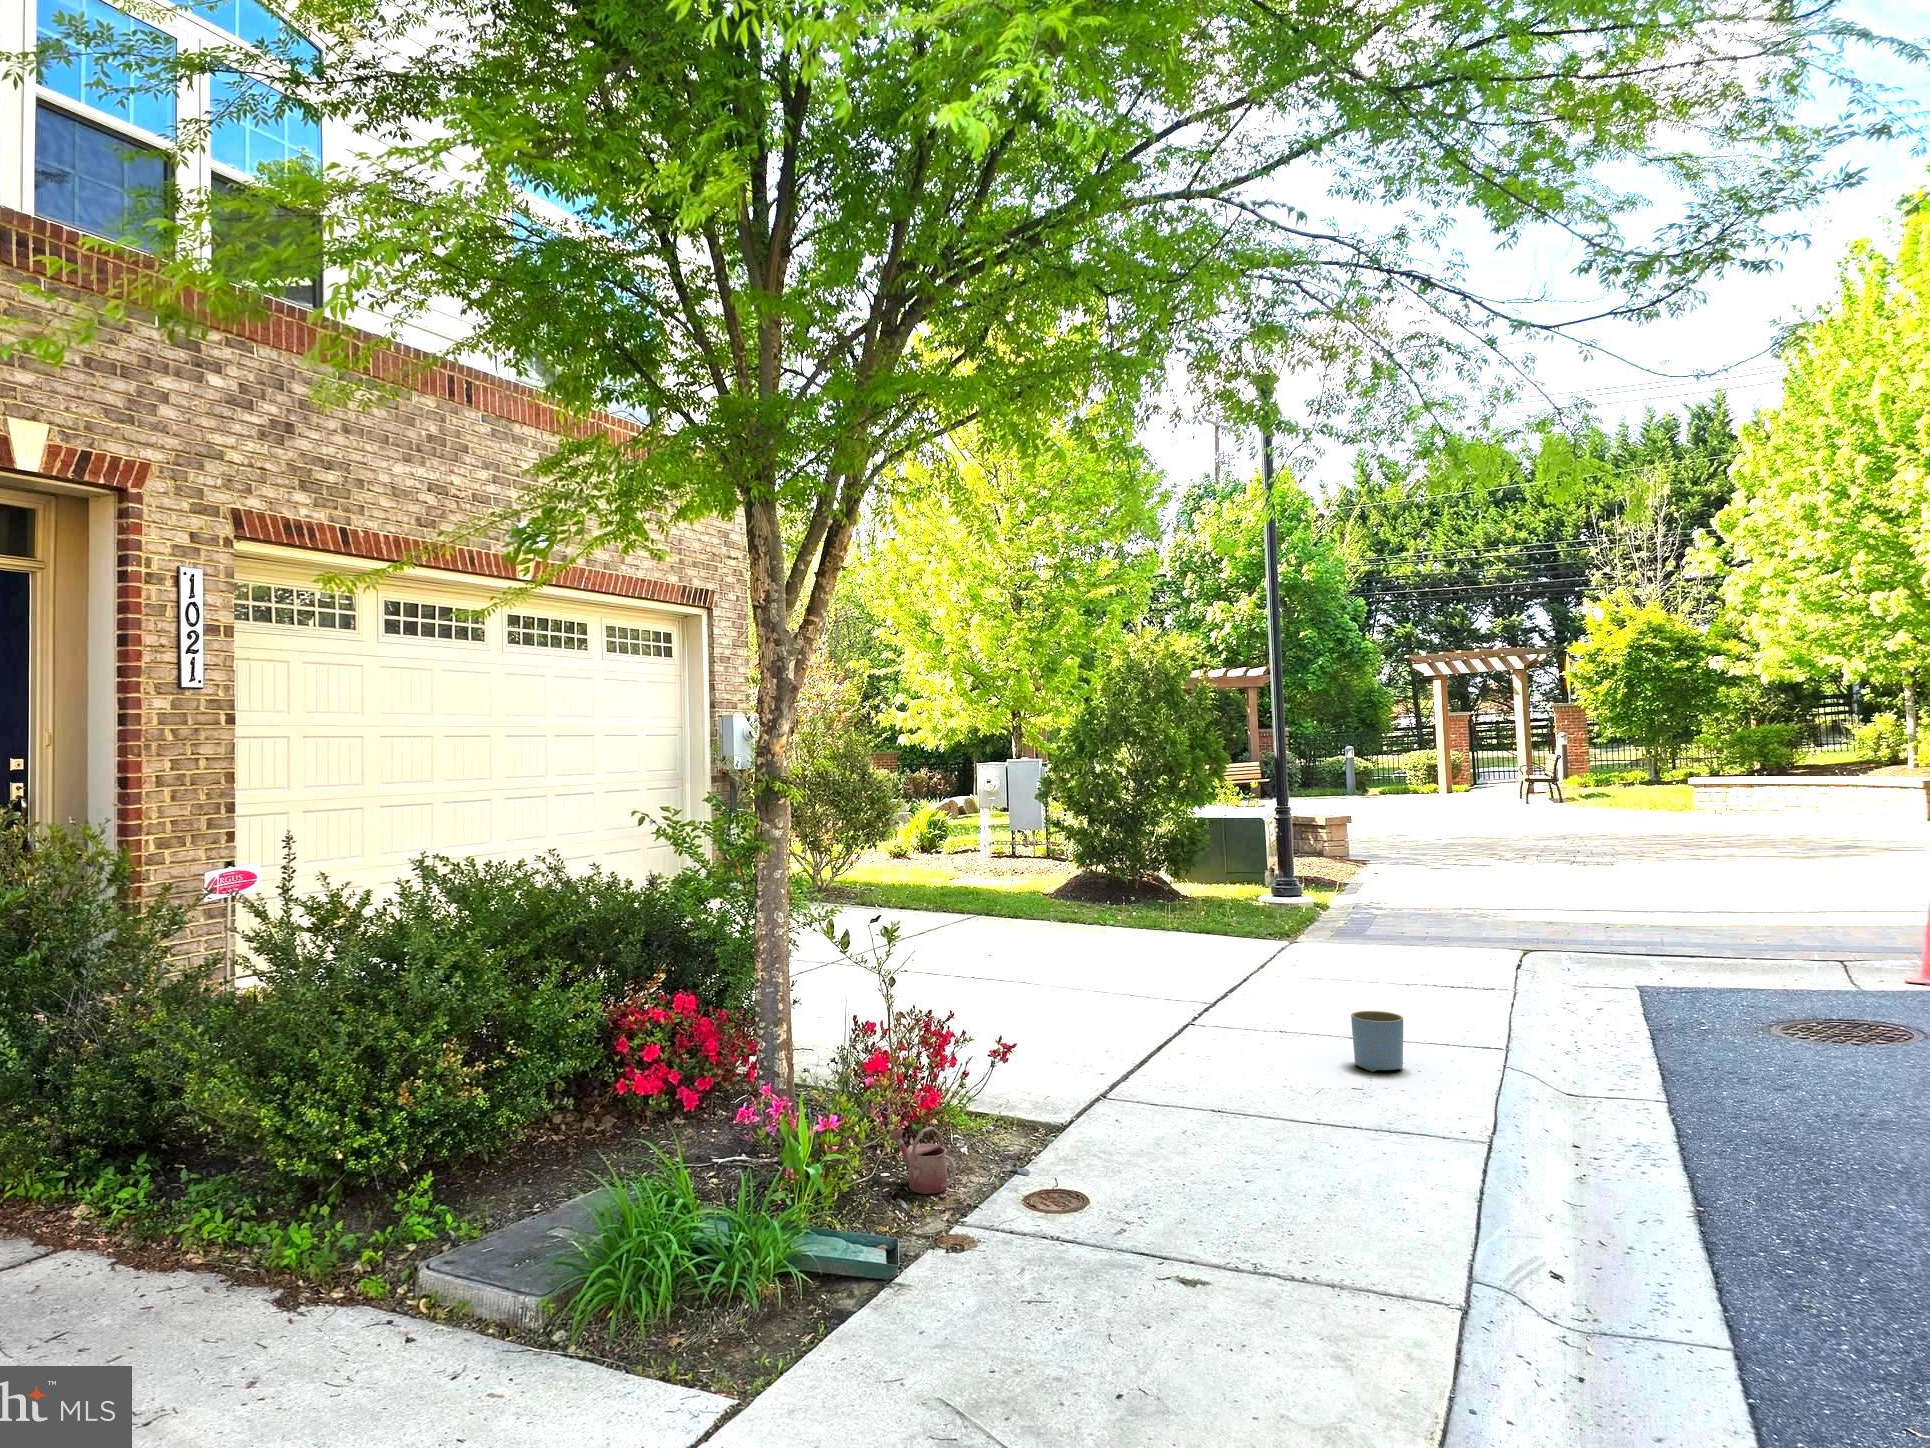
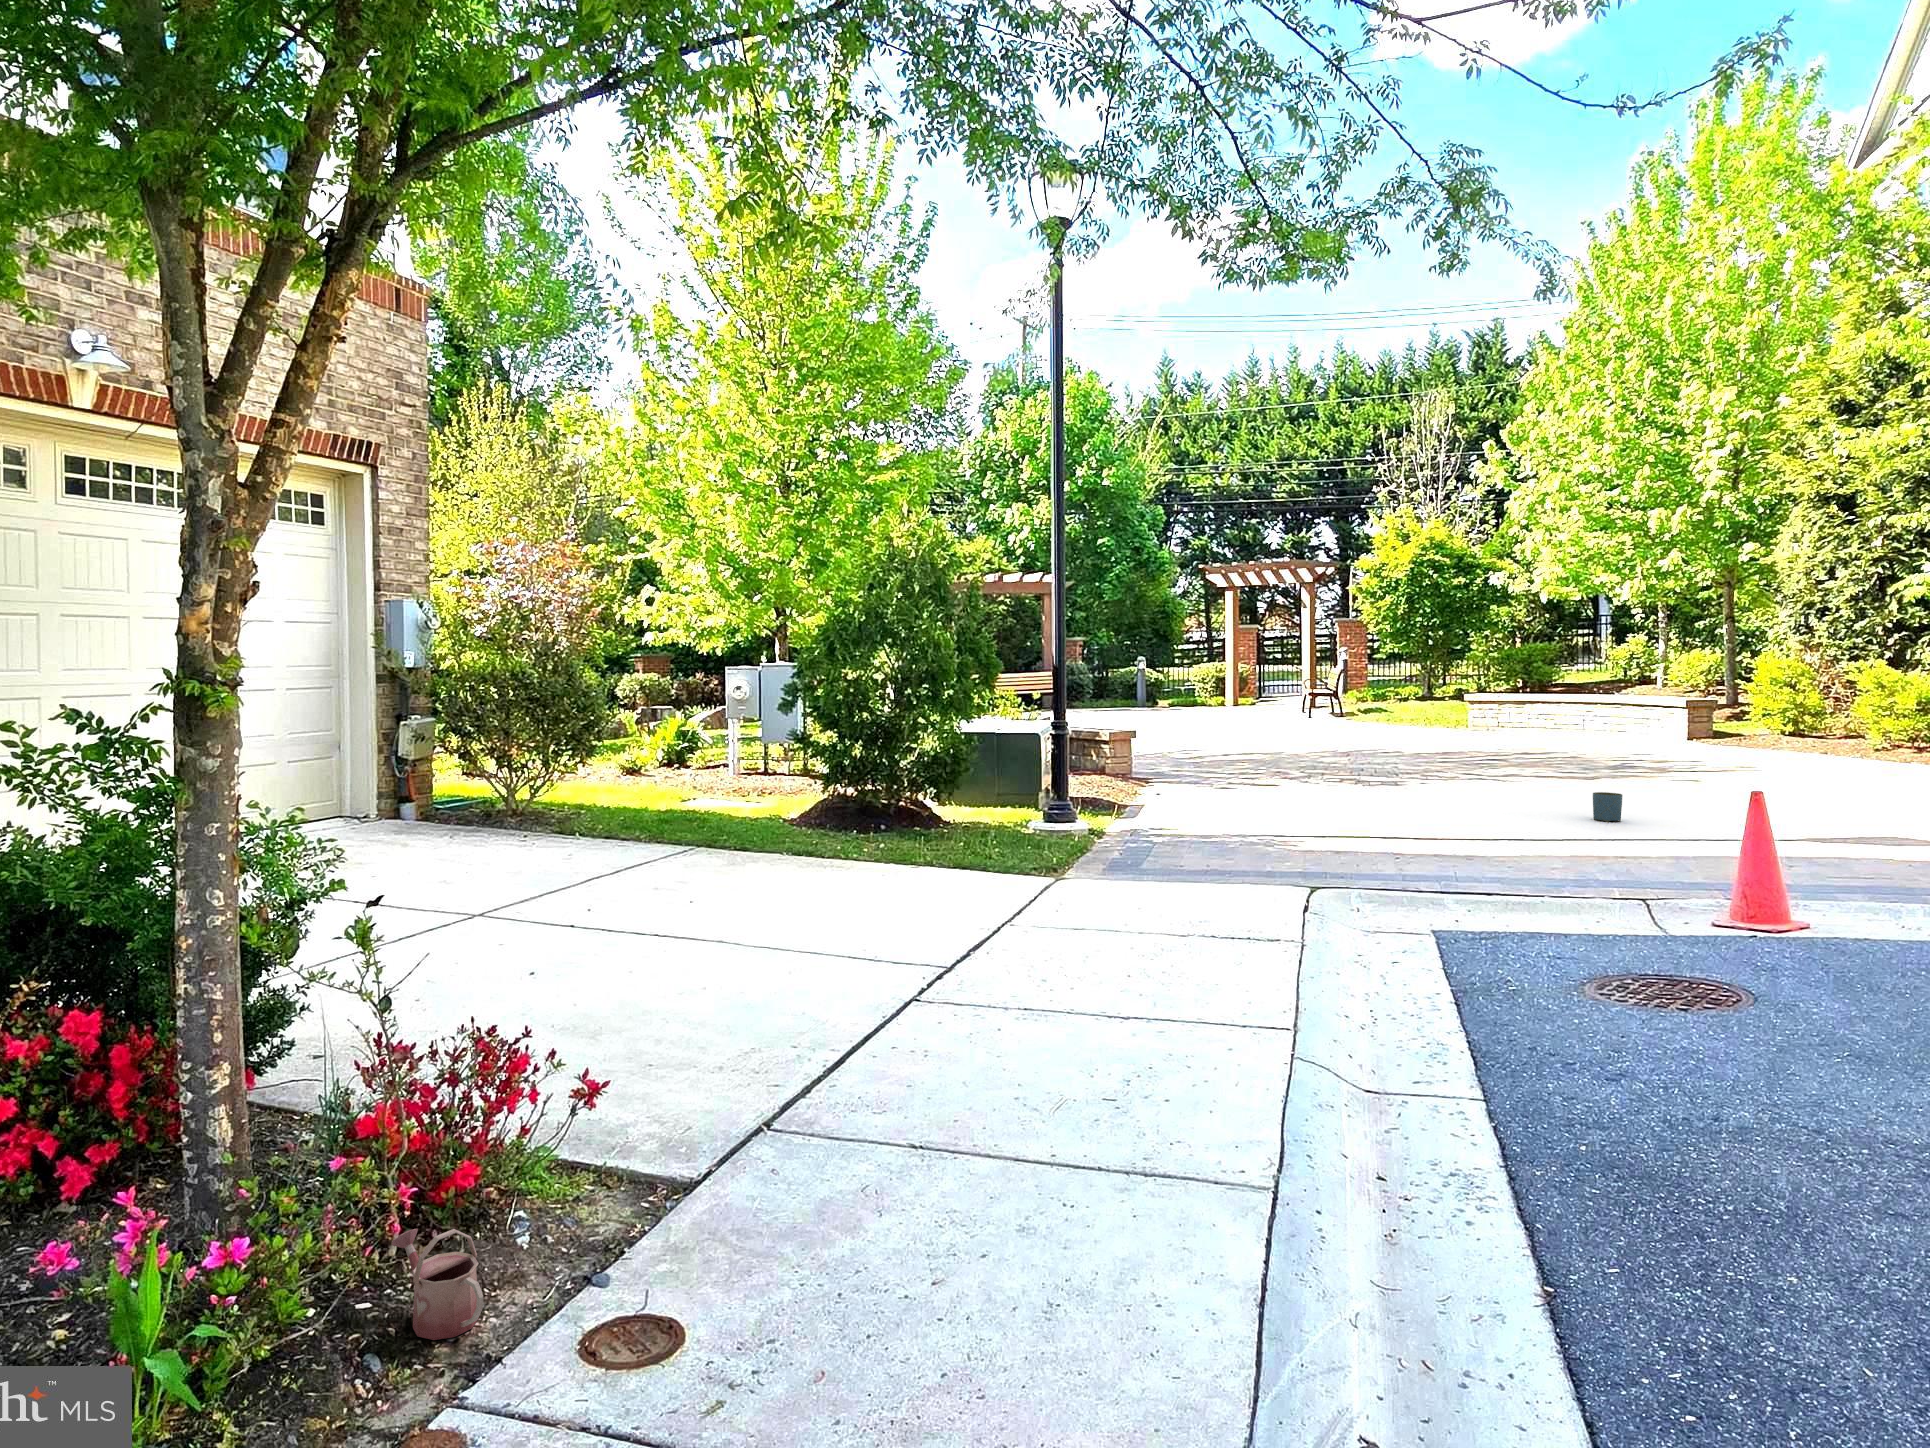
planter: present [1351,1011,1403,1072] -> present [1593,792,1622,822]

